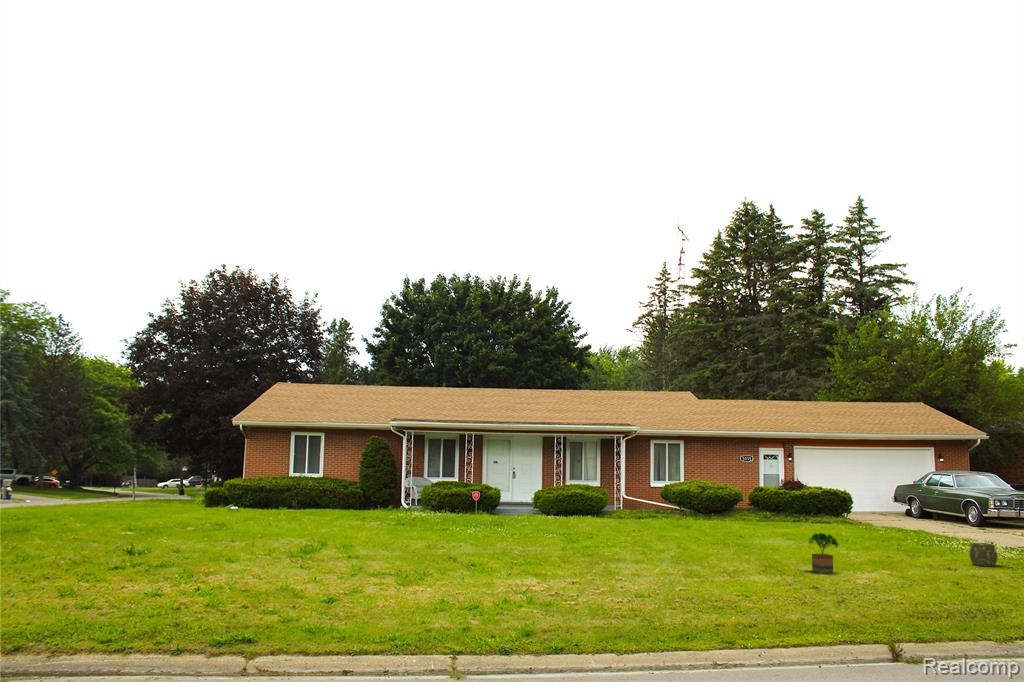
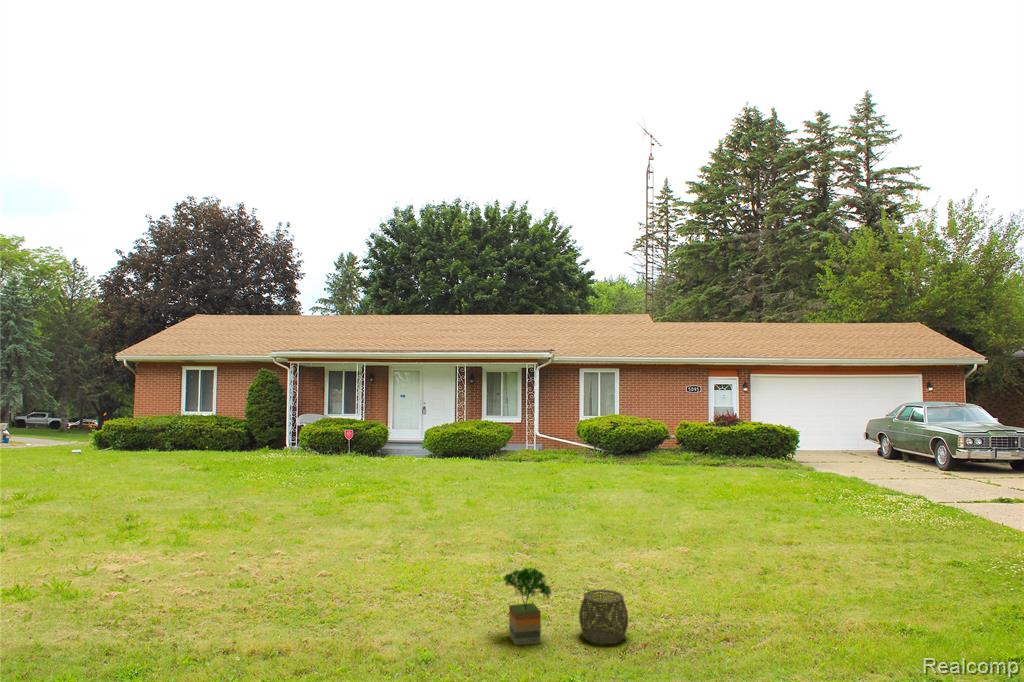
woven basket: present [969,543,998,567] -> present [579,590,628,644]

